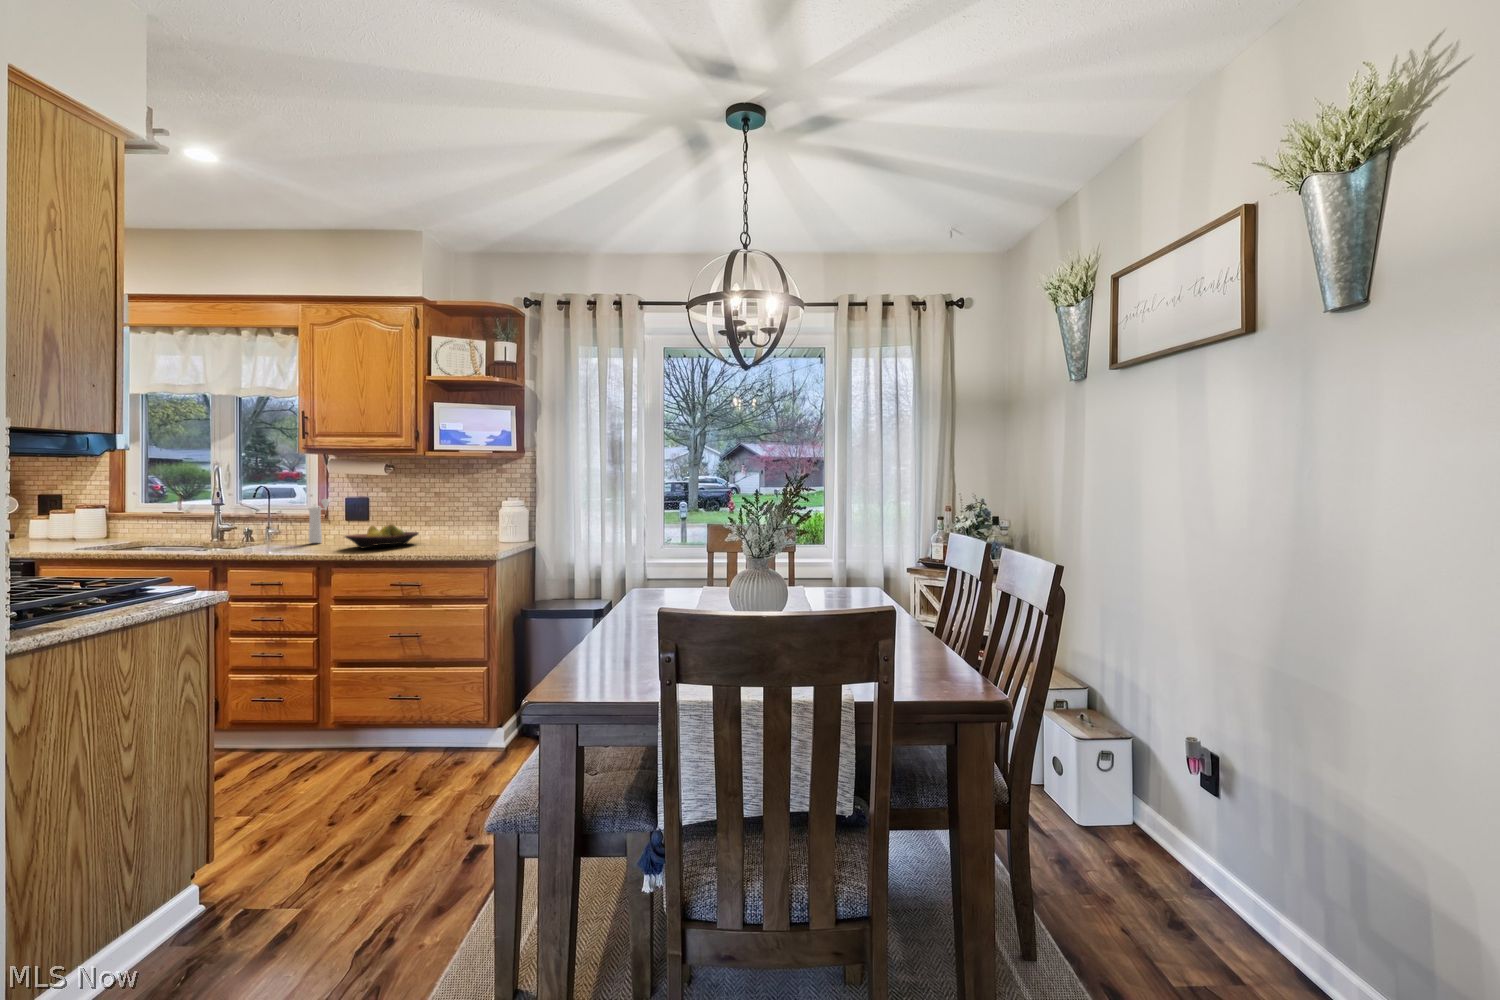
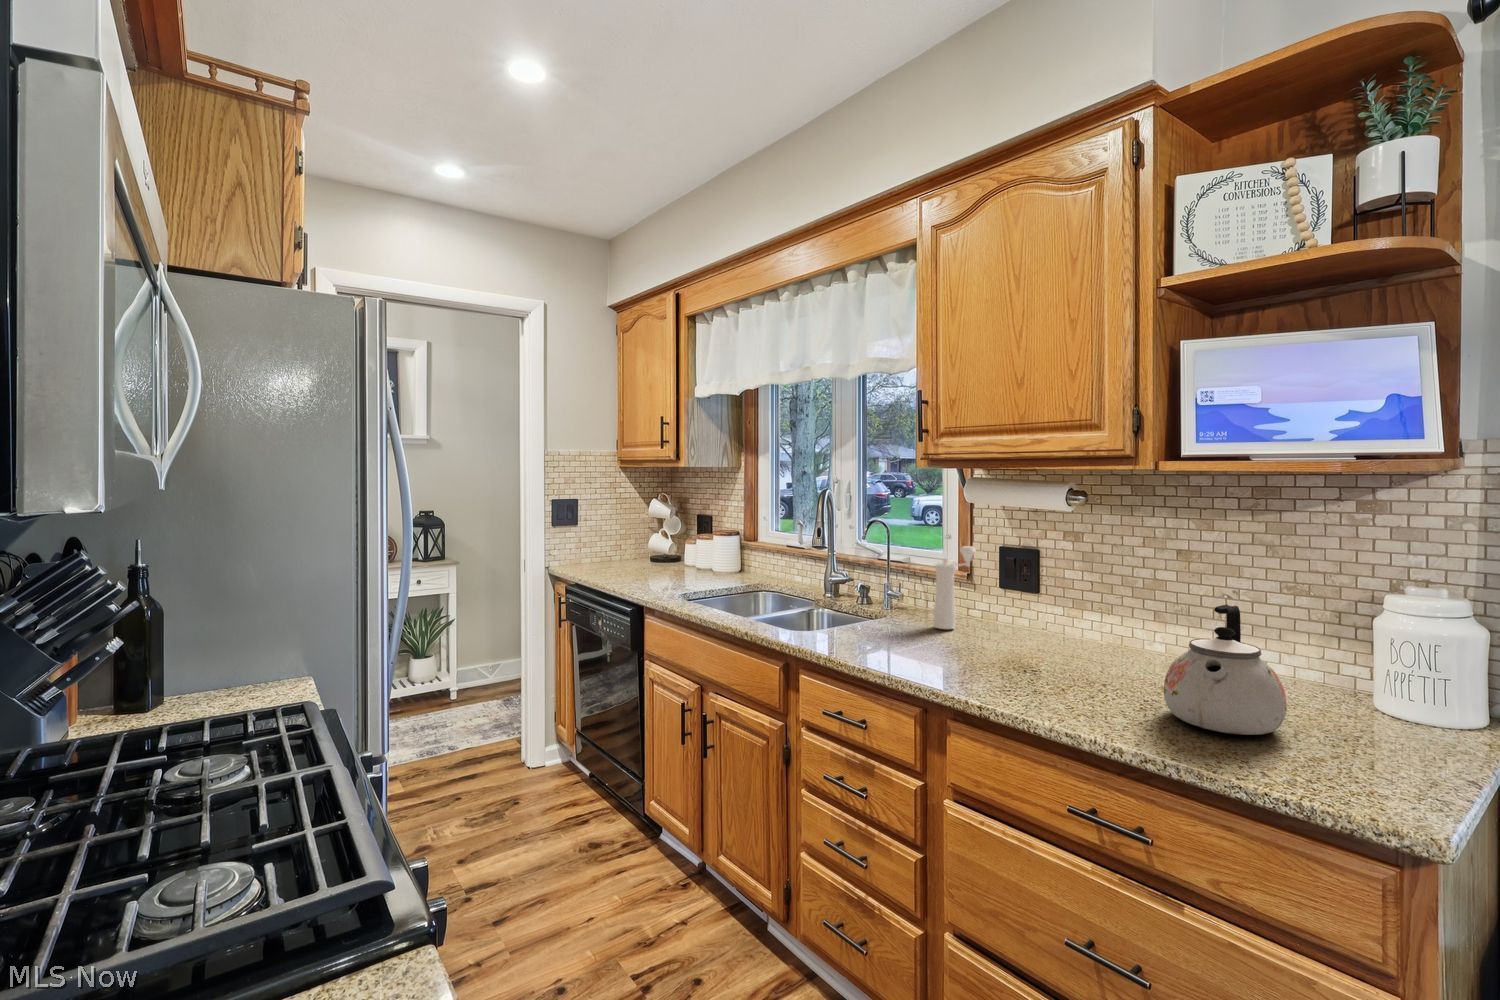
kettle: none [432,506,474,551] -> present [1164,605,1287,735]
fruit bowl: present [345,524,419,548] -> none [977,616,1136,671]

